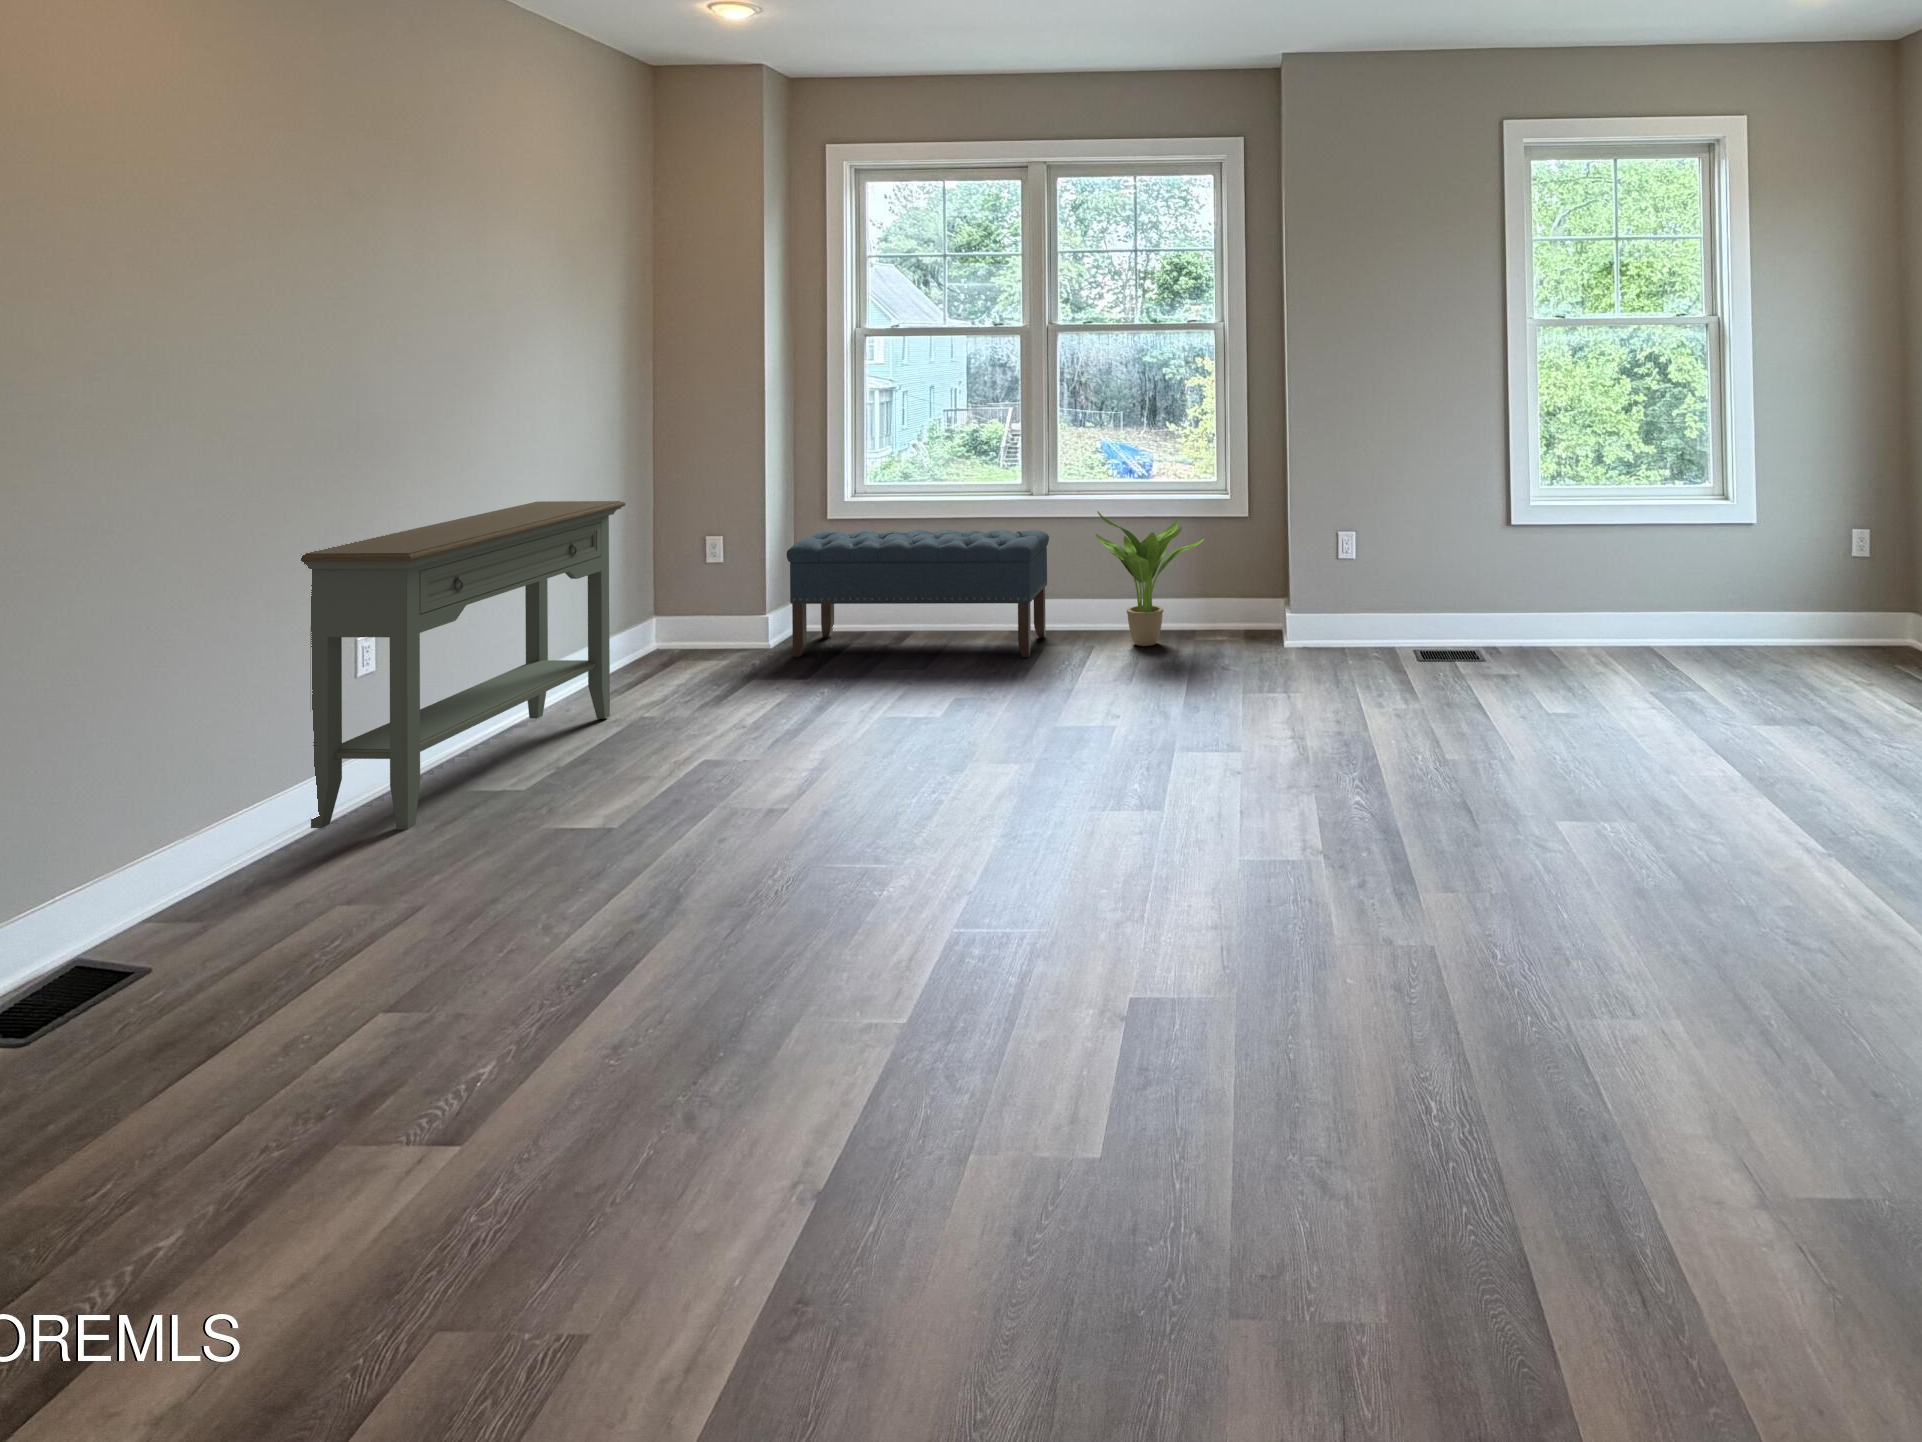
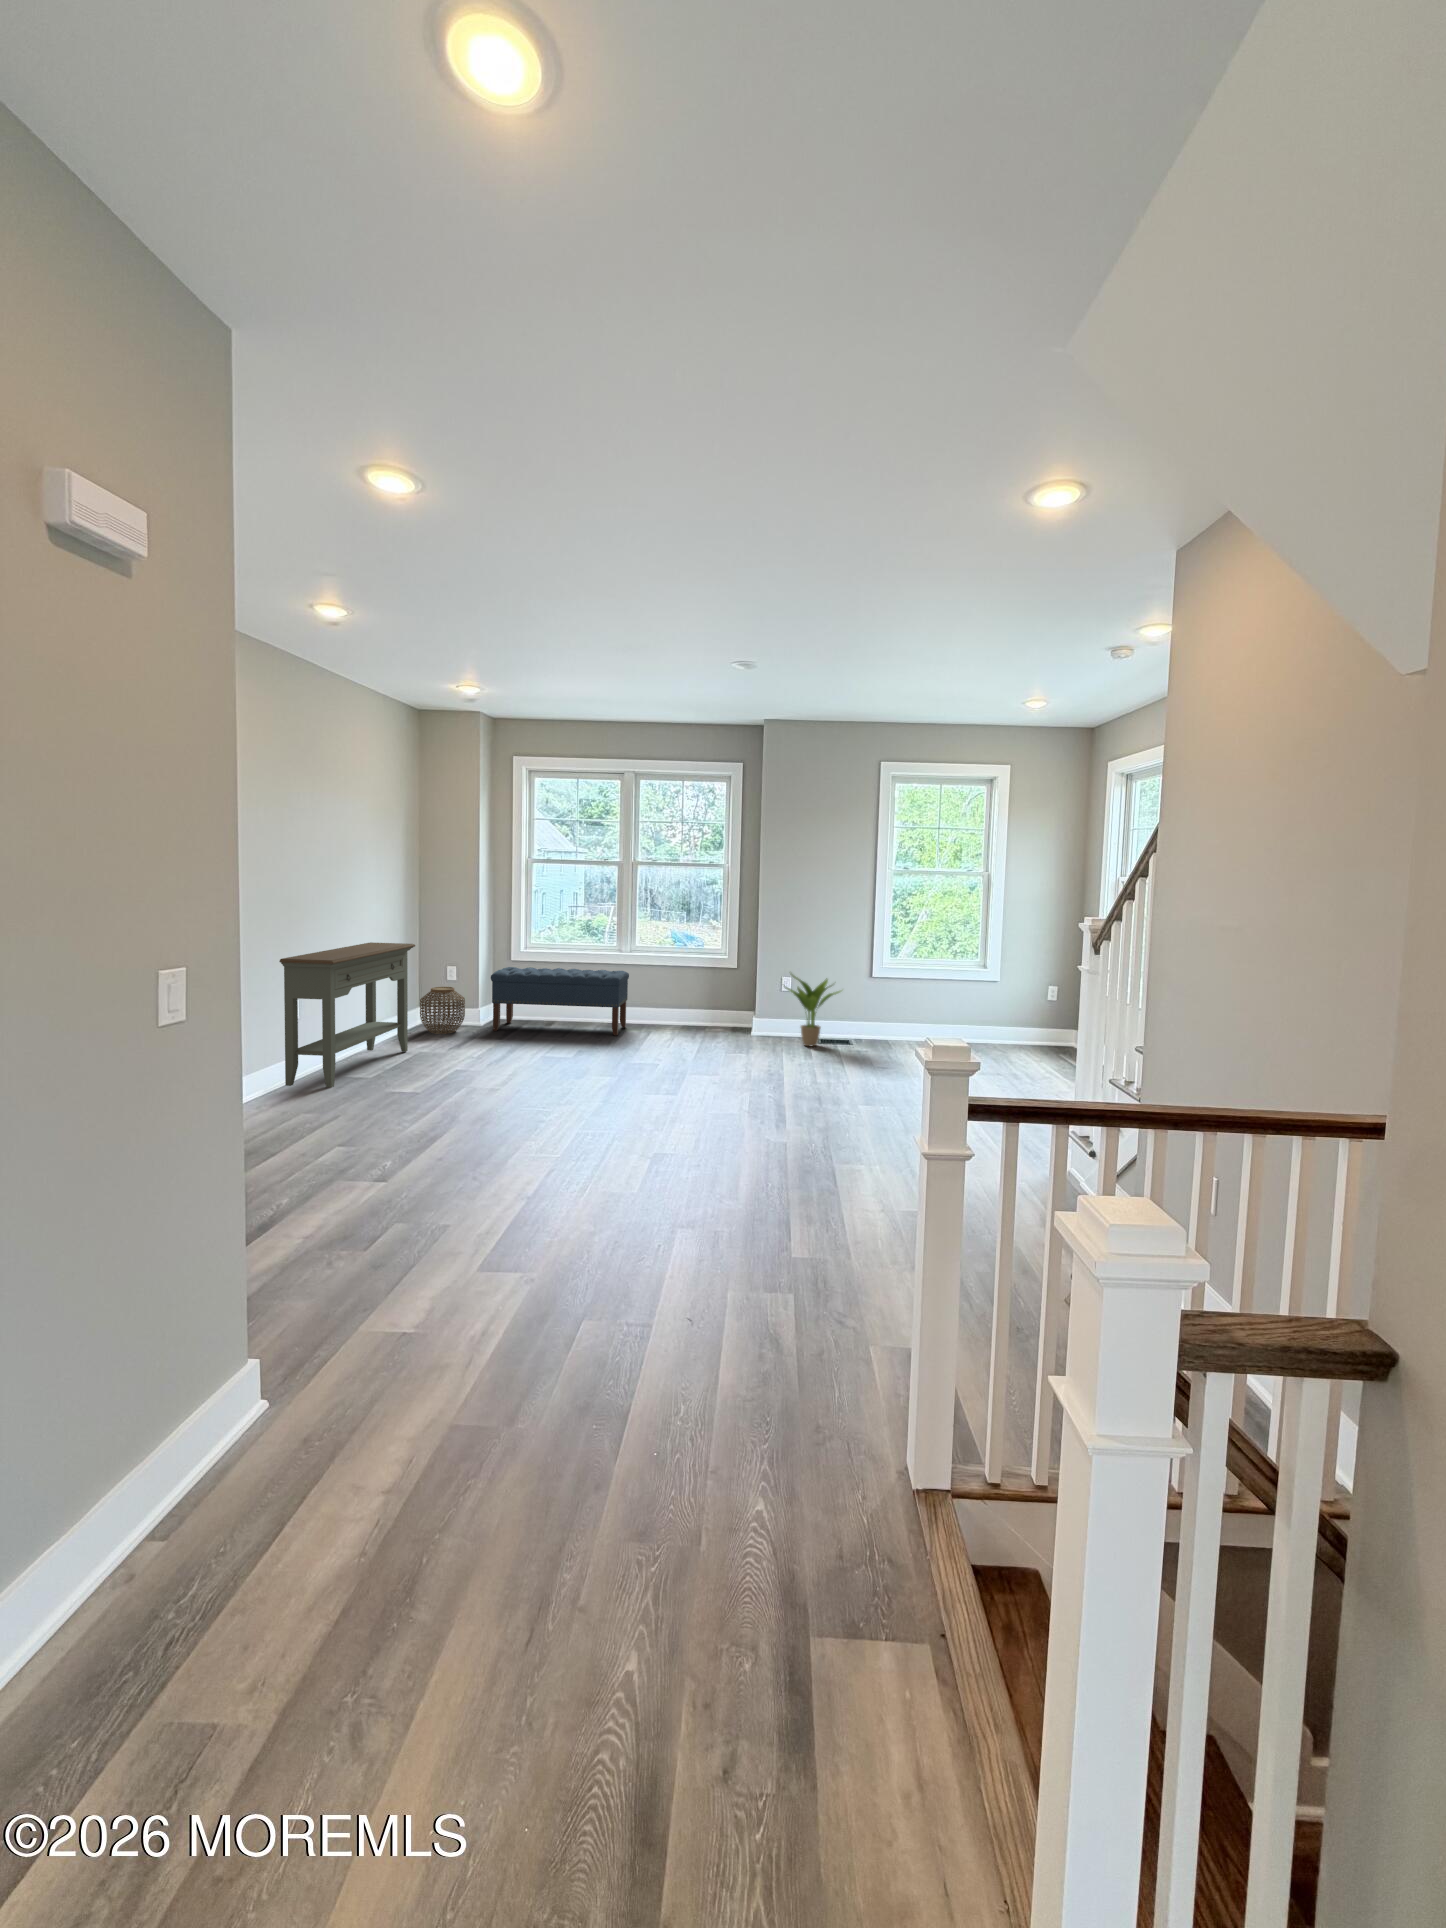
potted plant: present [1096,511,1204,646] -> present [784,974,841,1046]
woven basket: none [650,576,738,670] -> present [420,987,465,1034]

